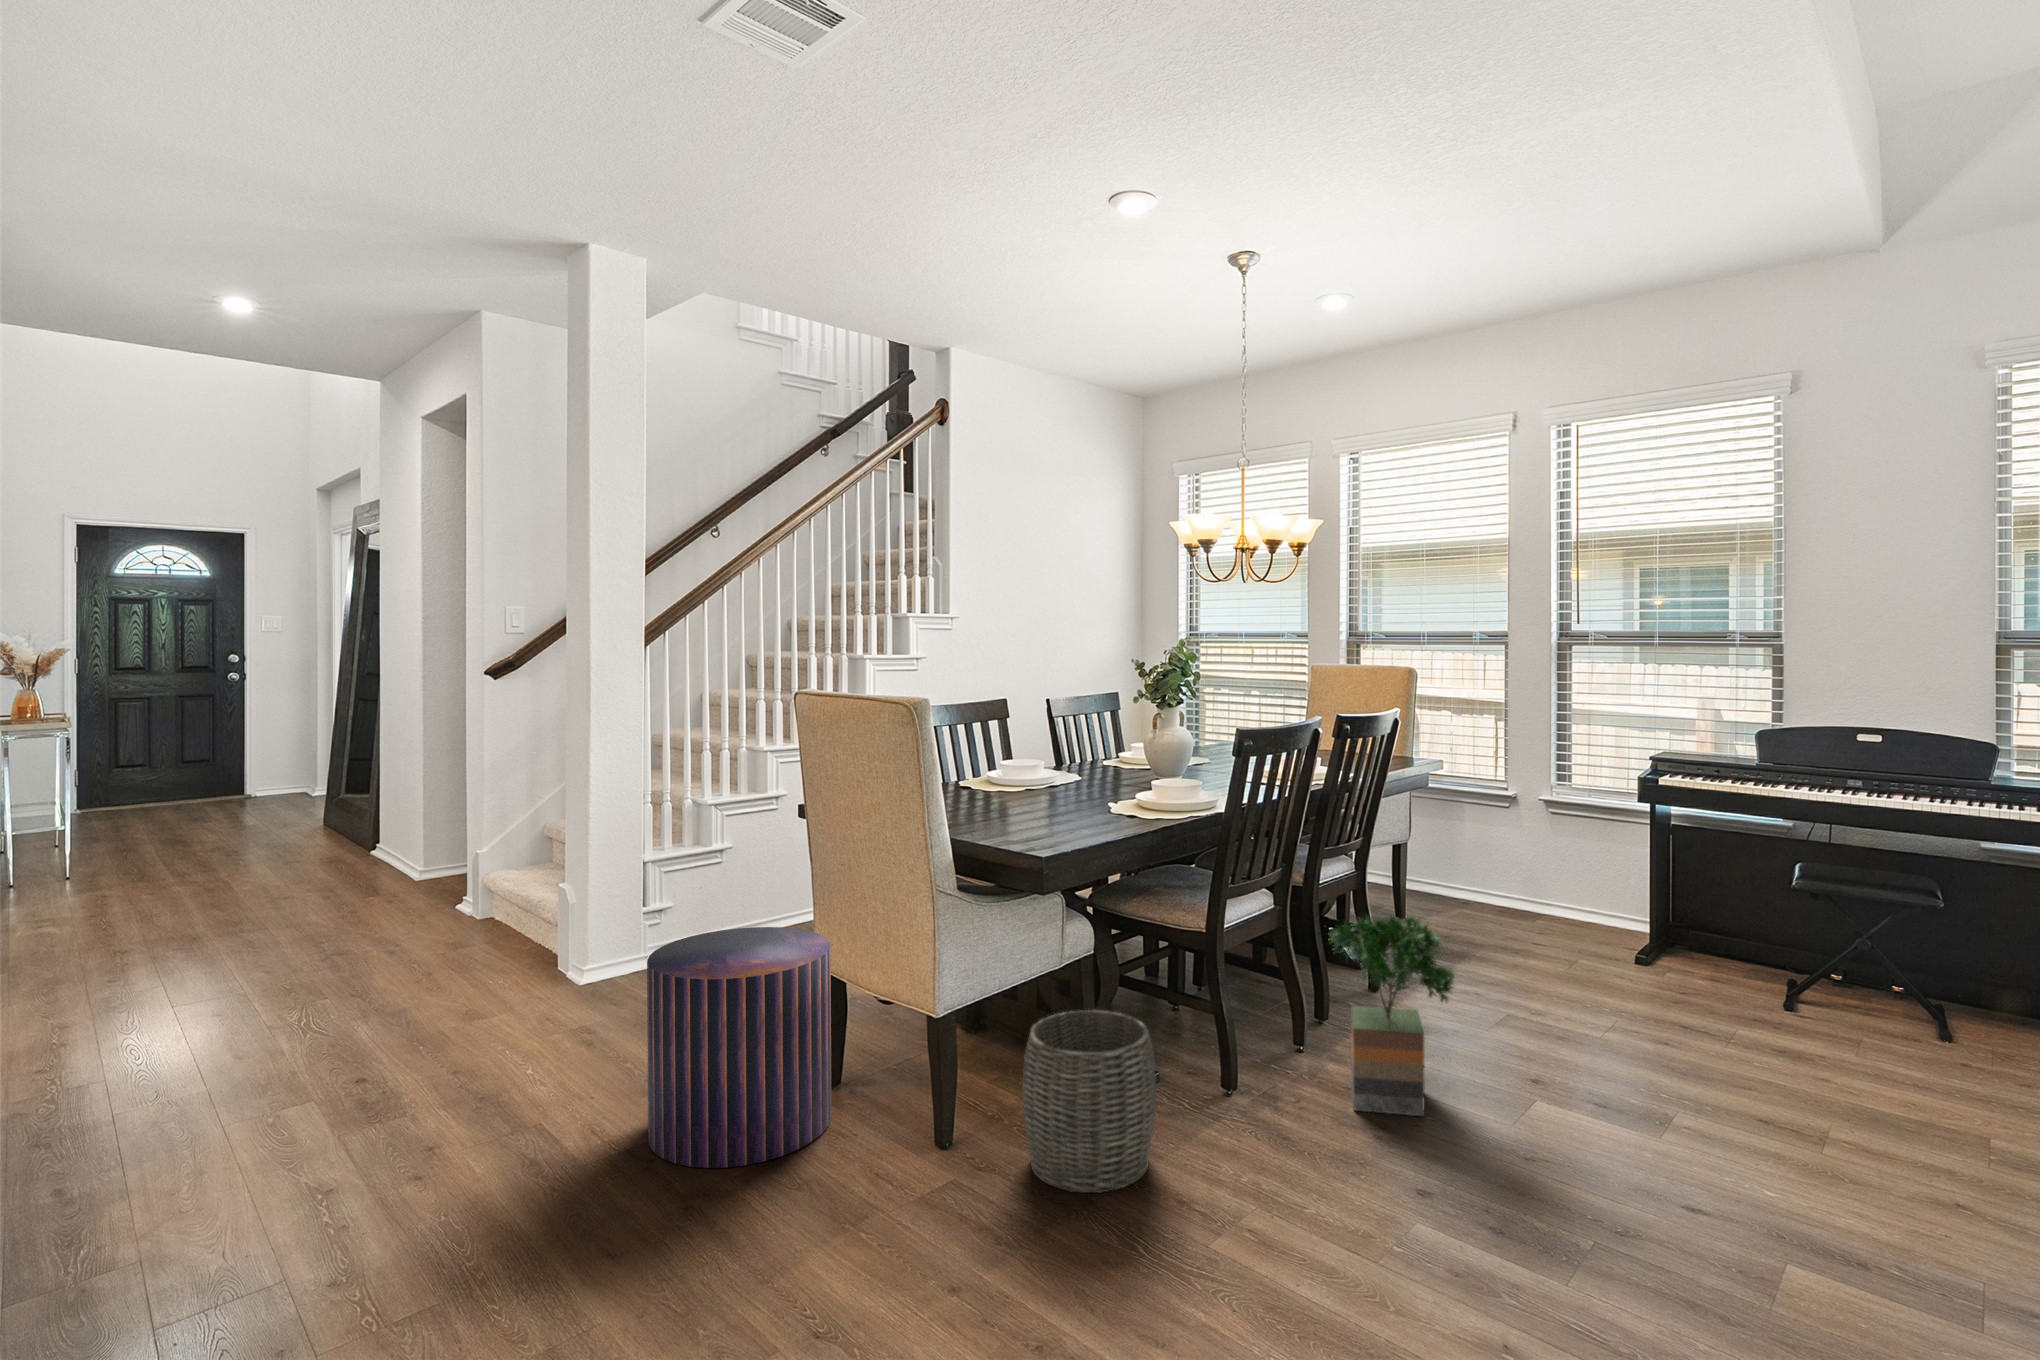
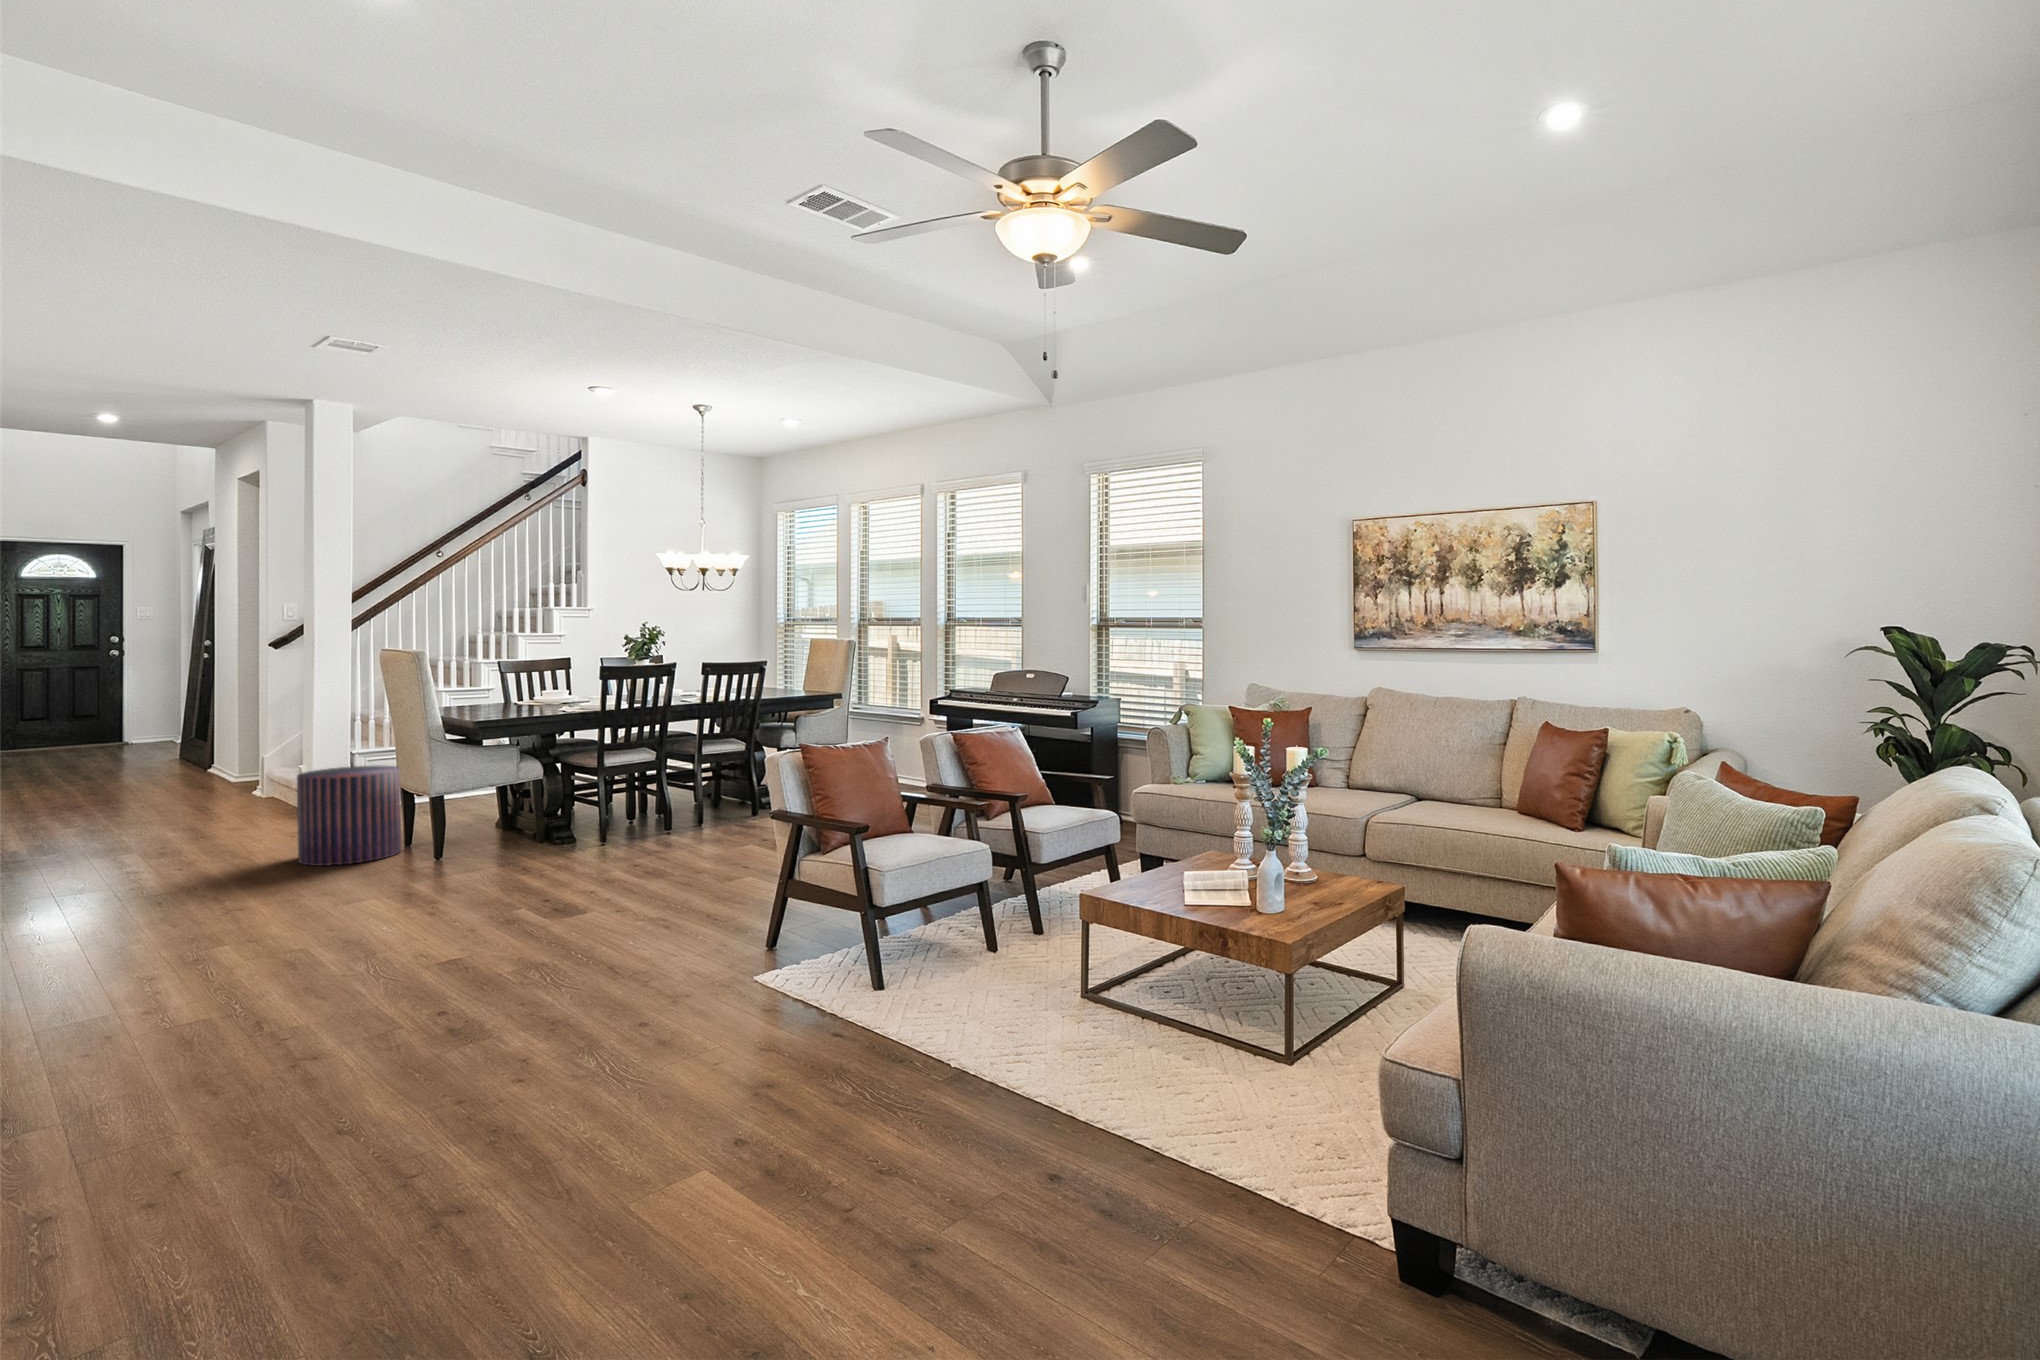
potted tree: present [1329,916,1456,1116] -> none [661,756,723,849]
woven basket: present [1023,1010,1156,1193] -> none [472,796,542,868]

